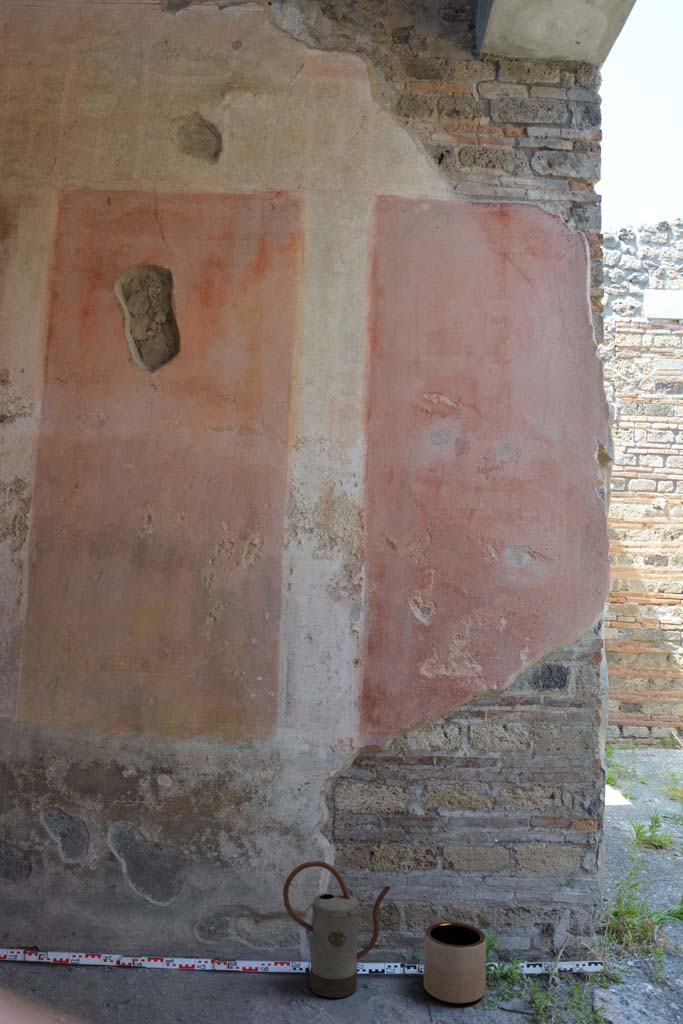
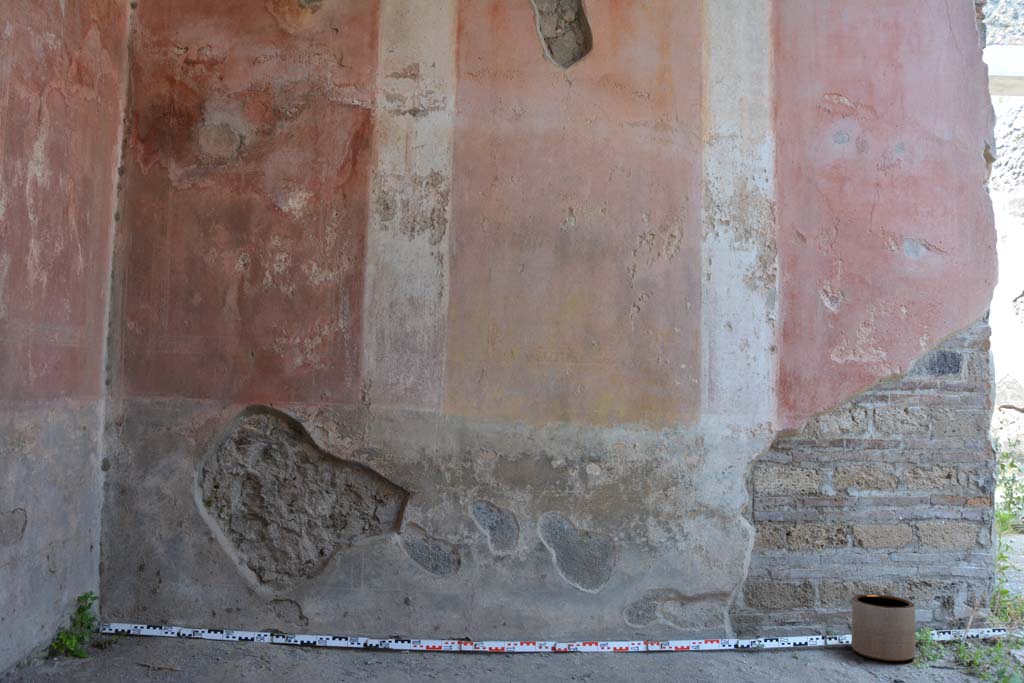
watering can: present [283,861,391,998] -> none [724,537,821,663]

